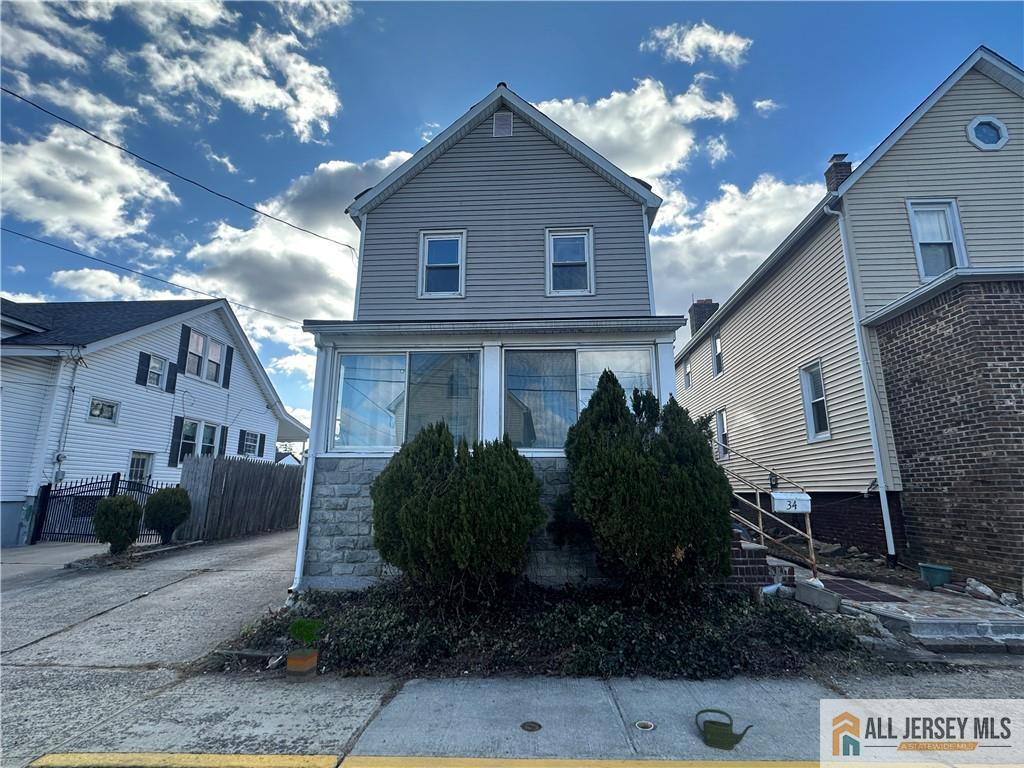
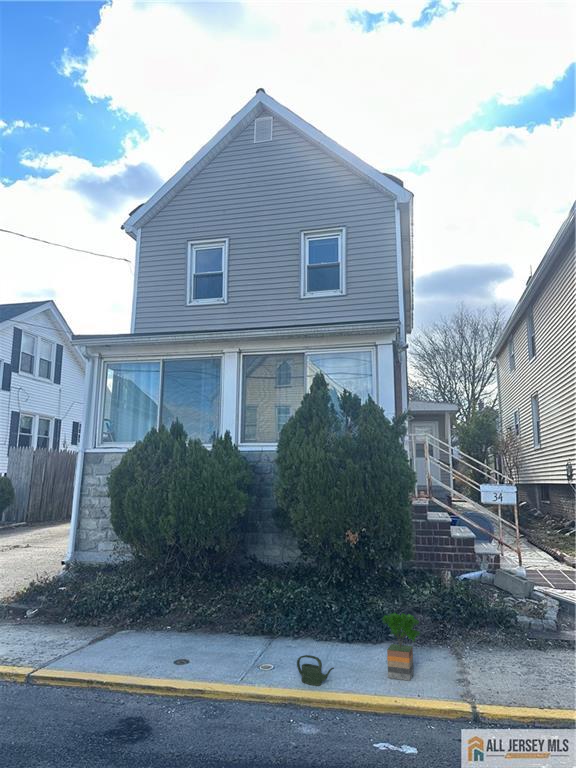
potted tree: present [286,619,325,683] -> present [383,613,420,681]

